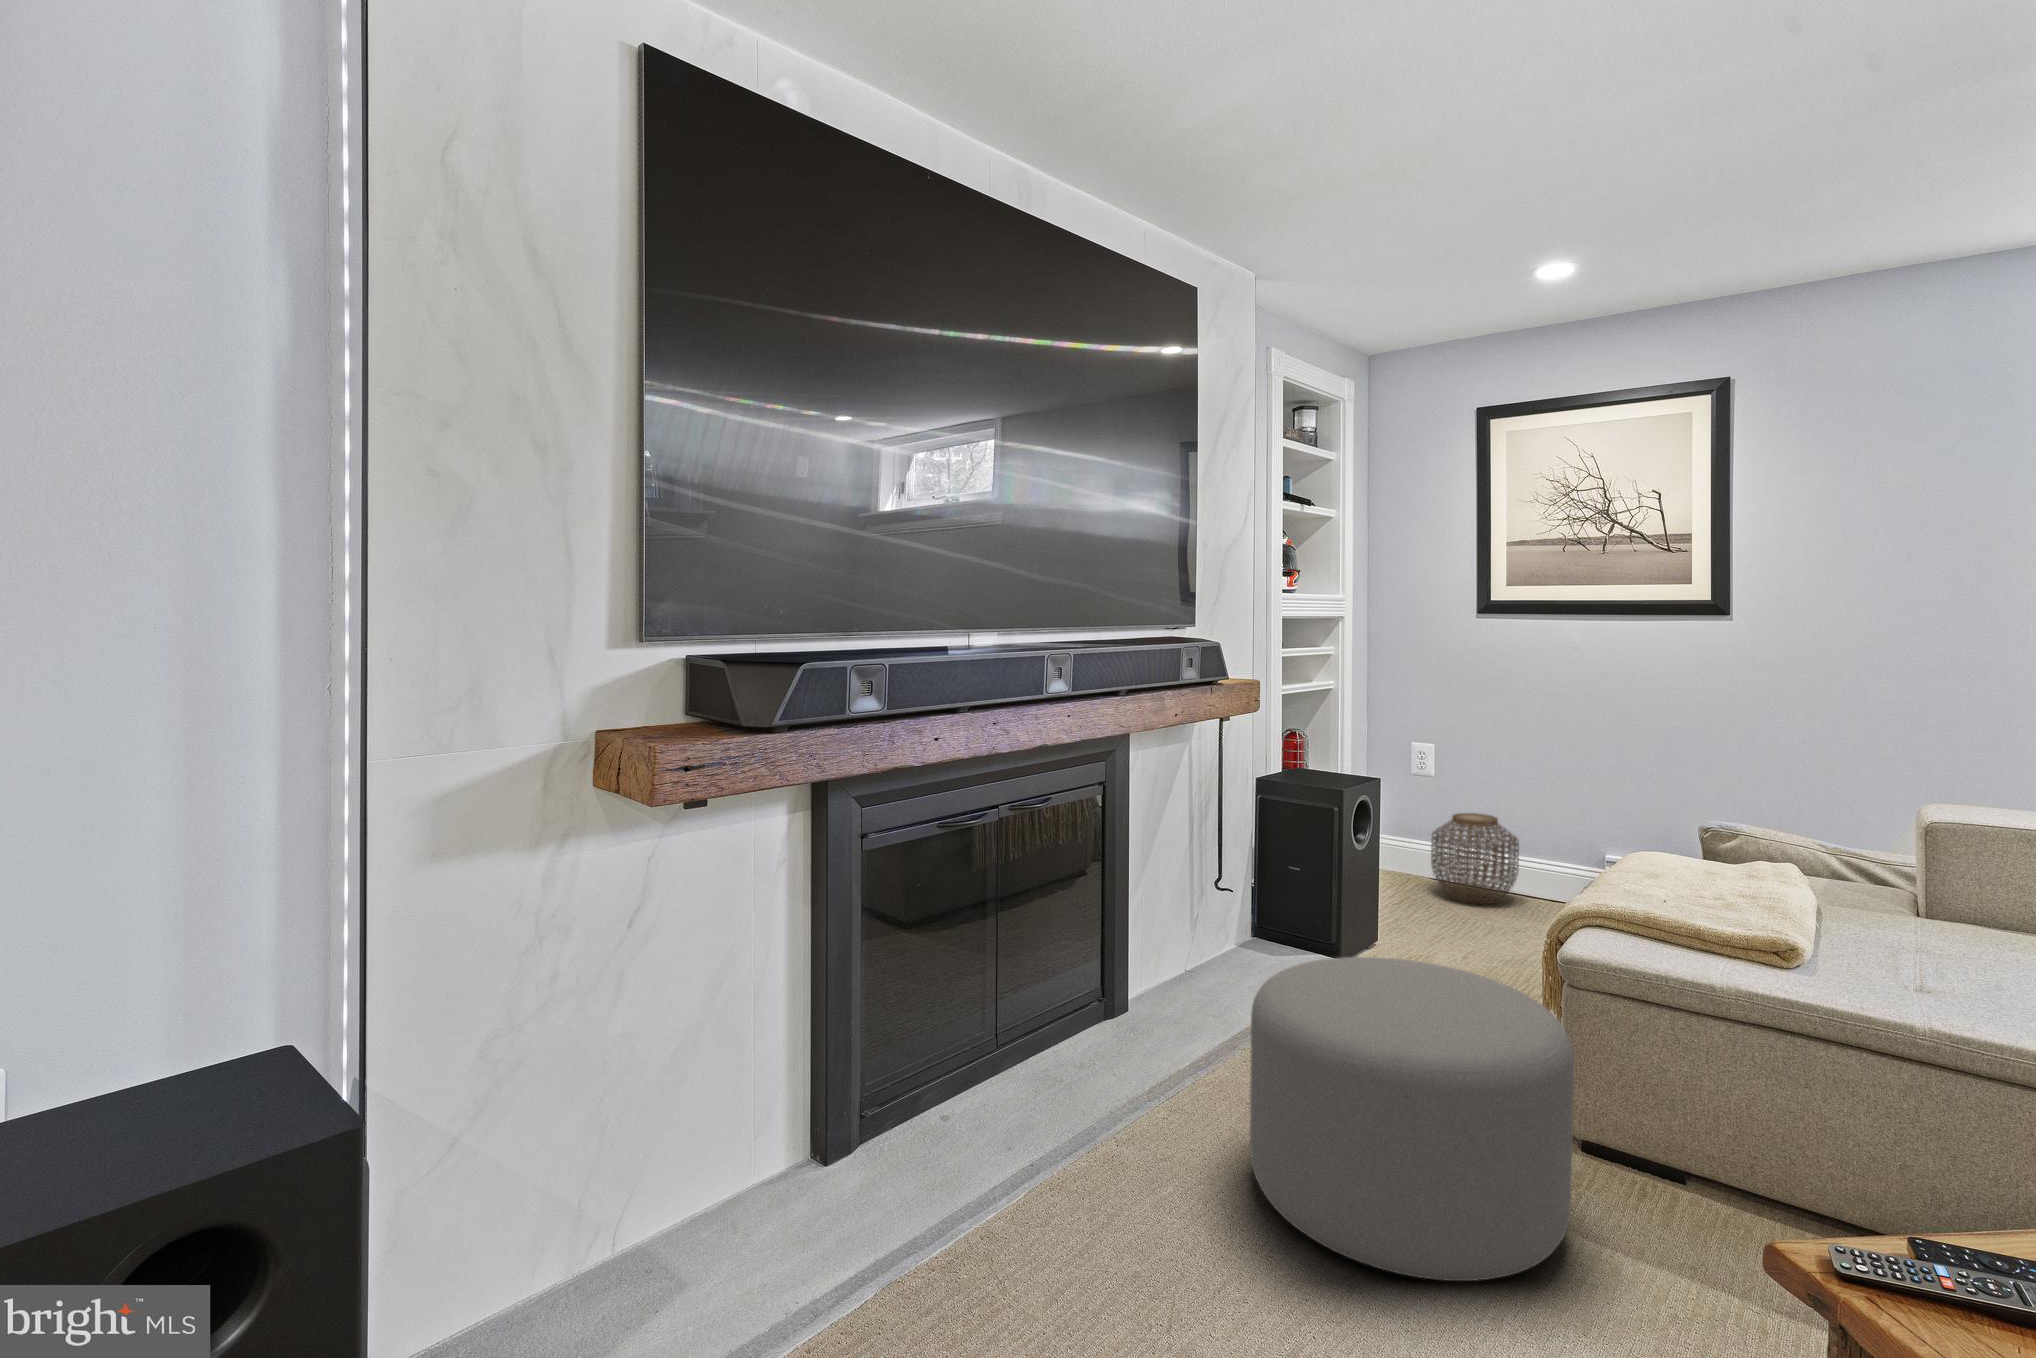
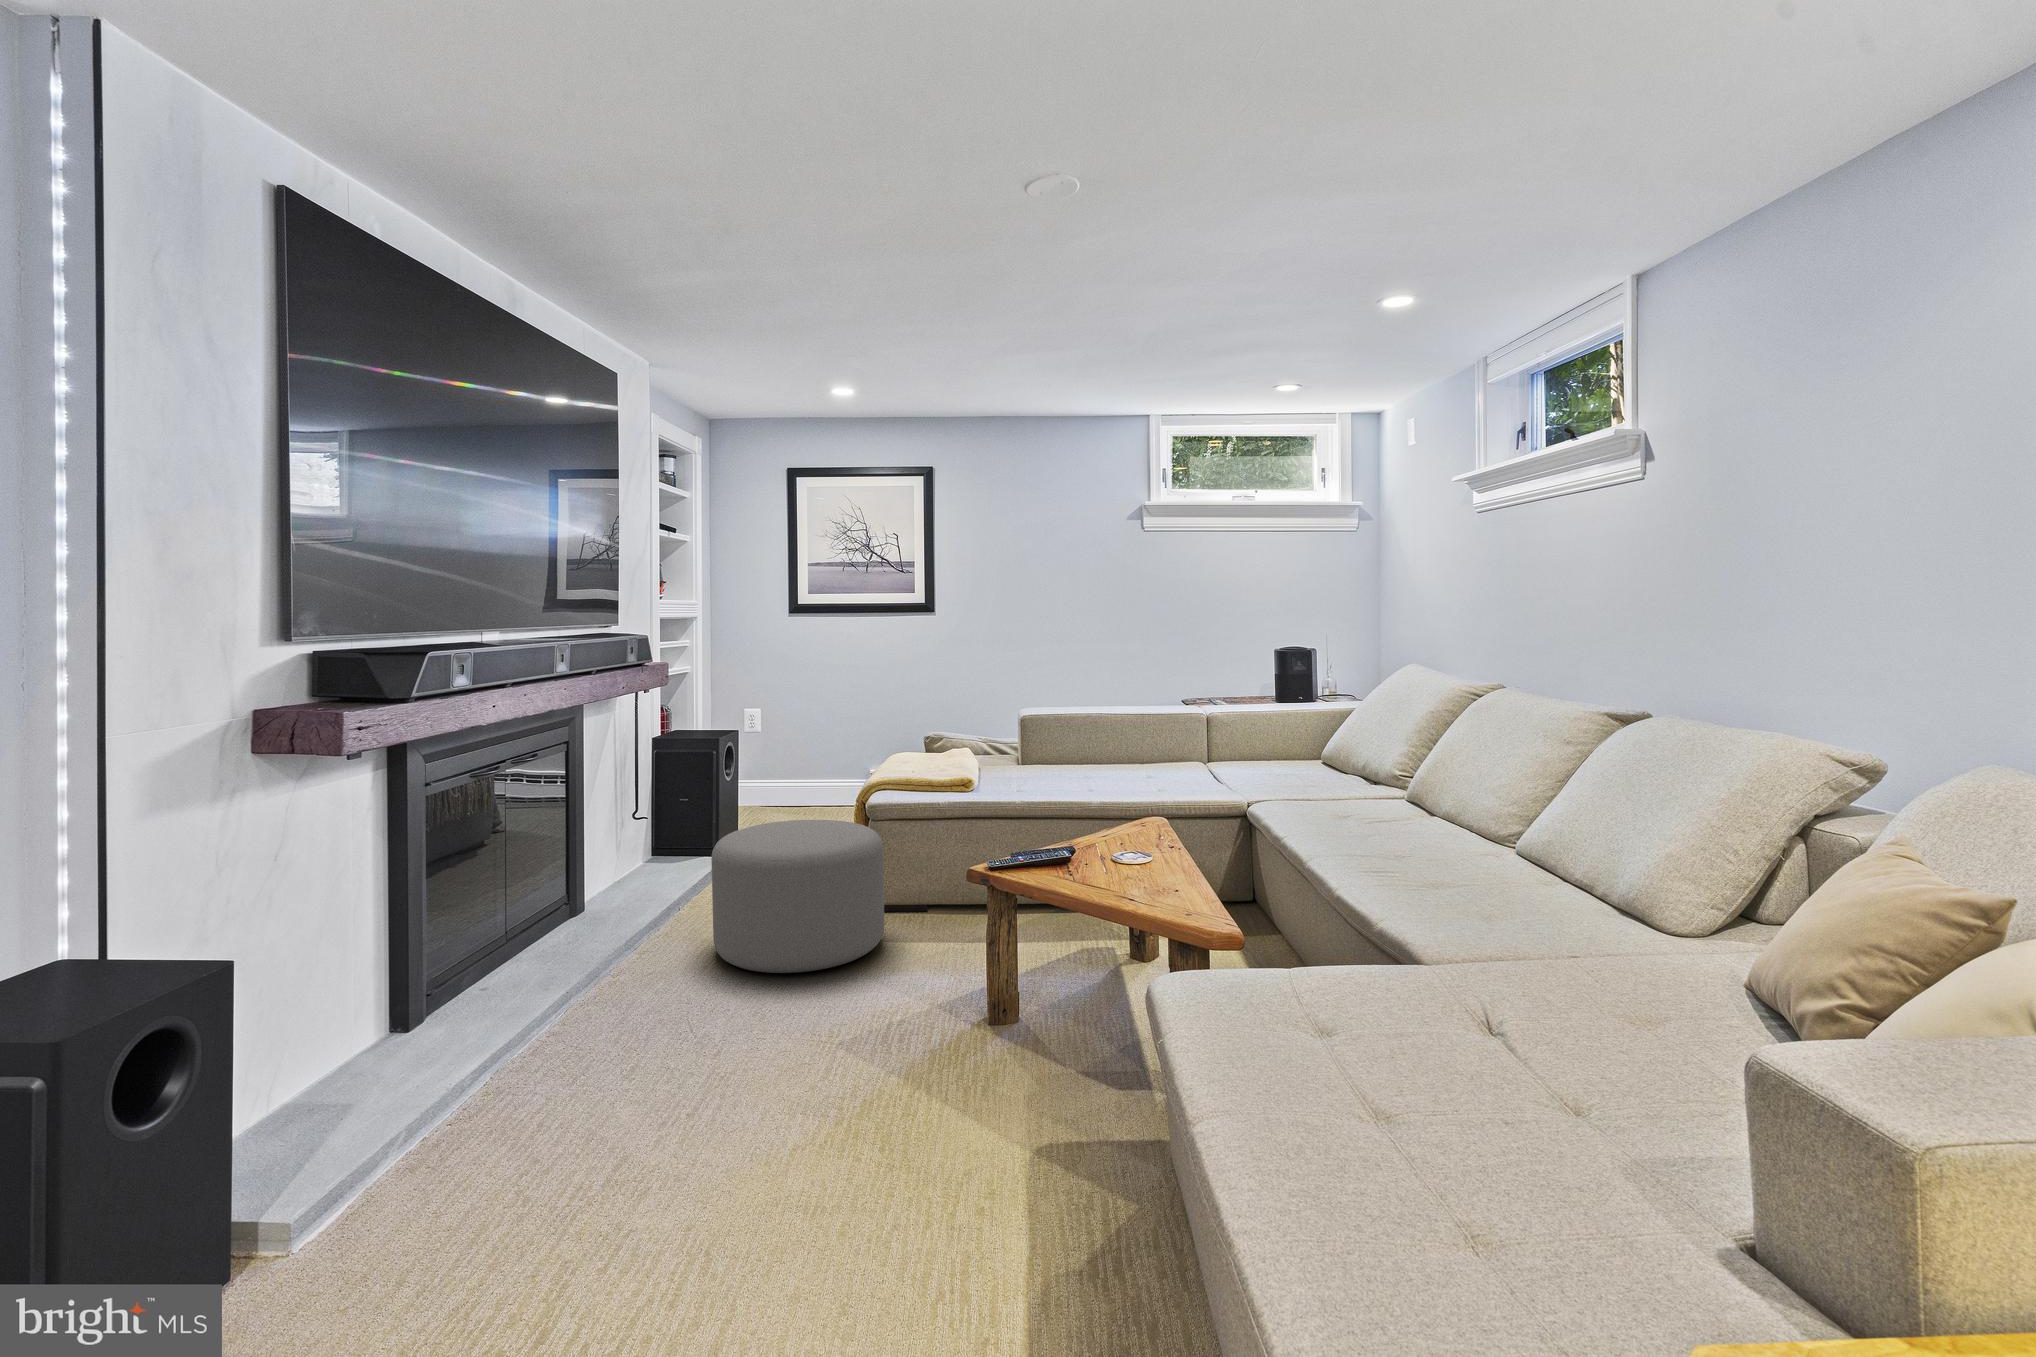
woven basket: present [1431,813,1519,904] -> none [768,751,825,812]

